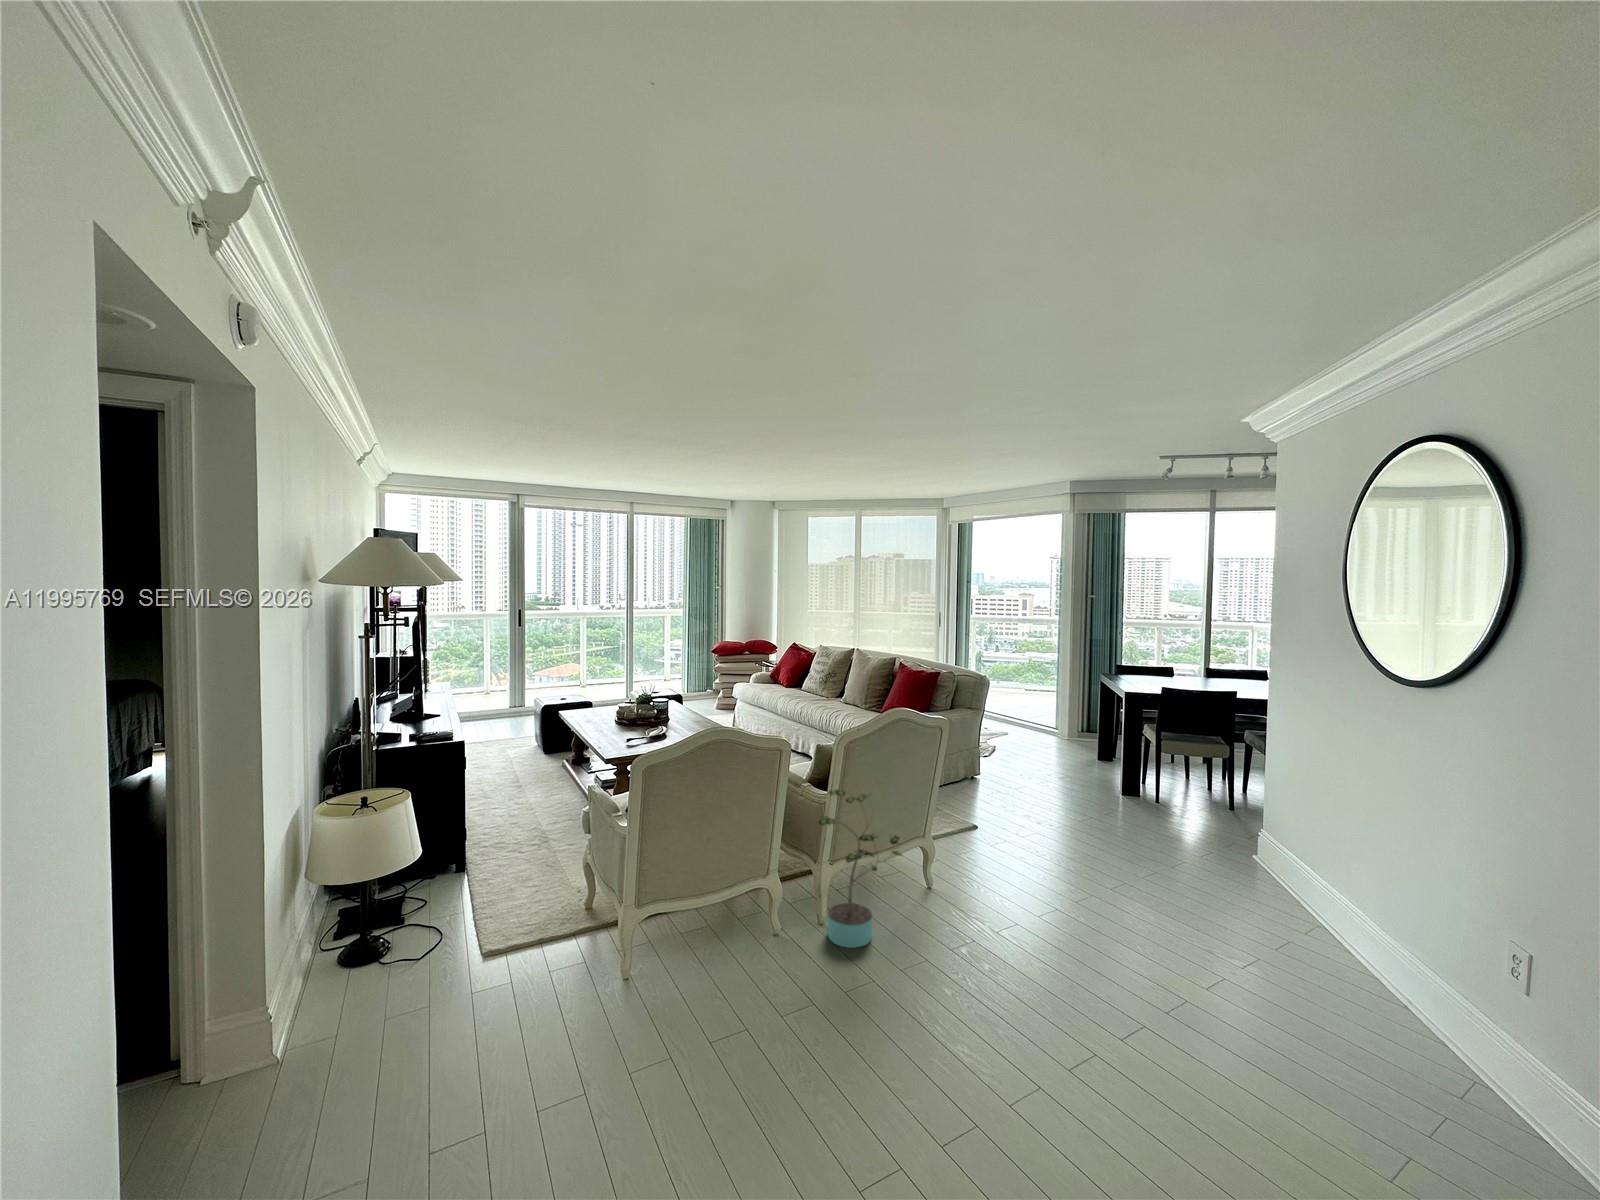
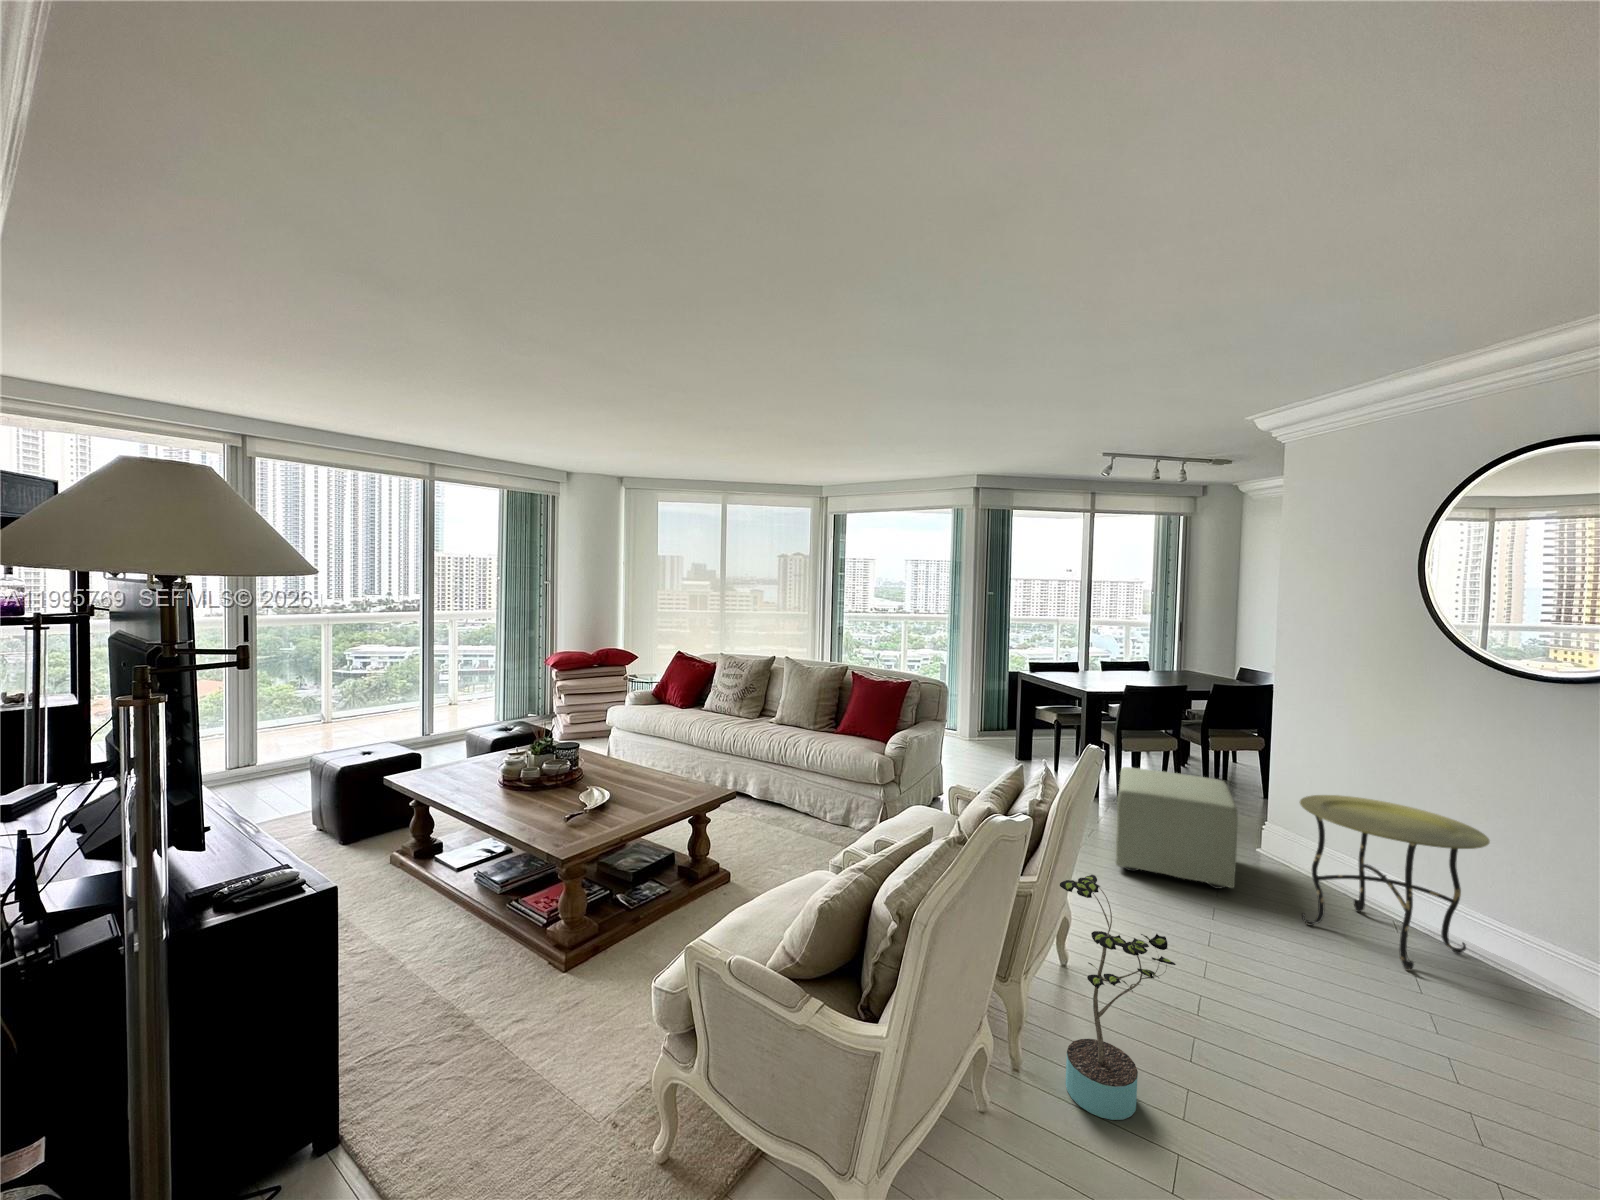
ottoman: none [1059,757,1191,868] -> present [1116,767,1238,889]
side table: none [1182,787,1341,946] -> present [1300,795,1490,971]

